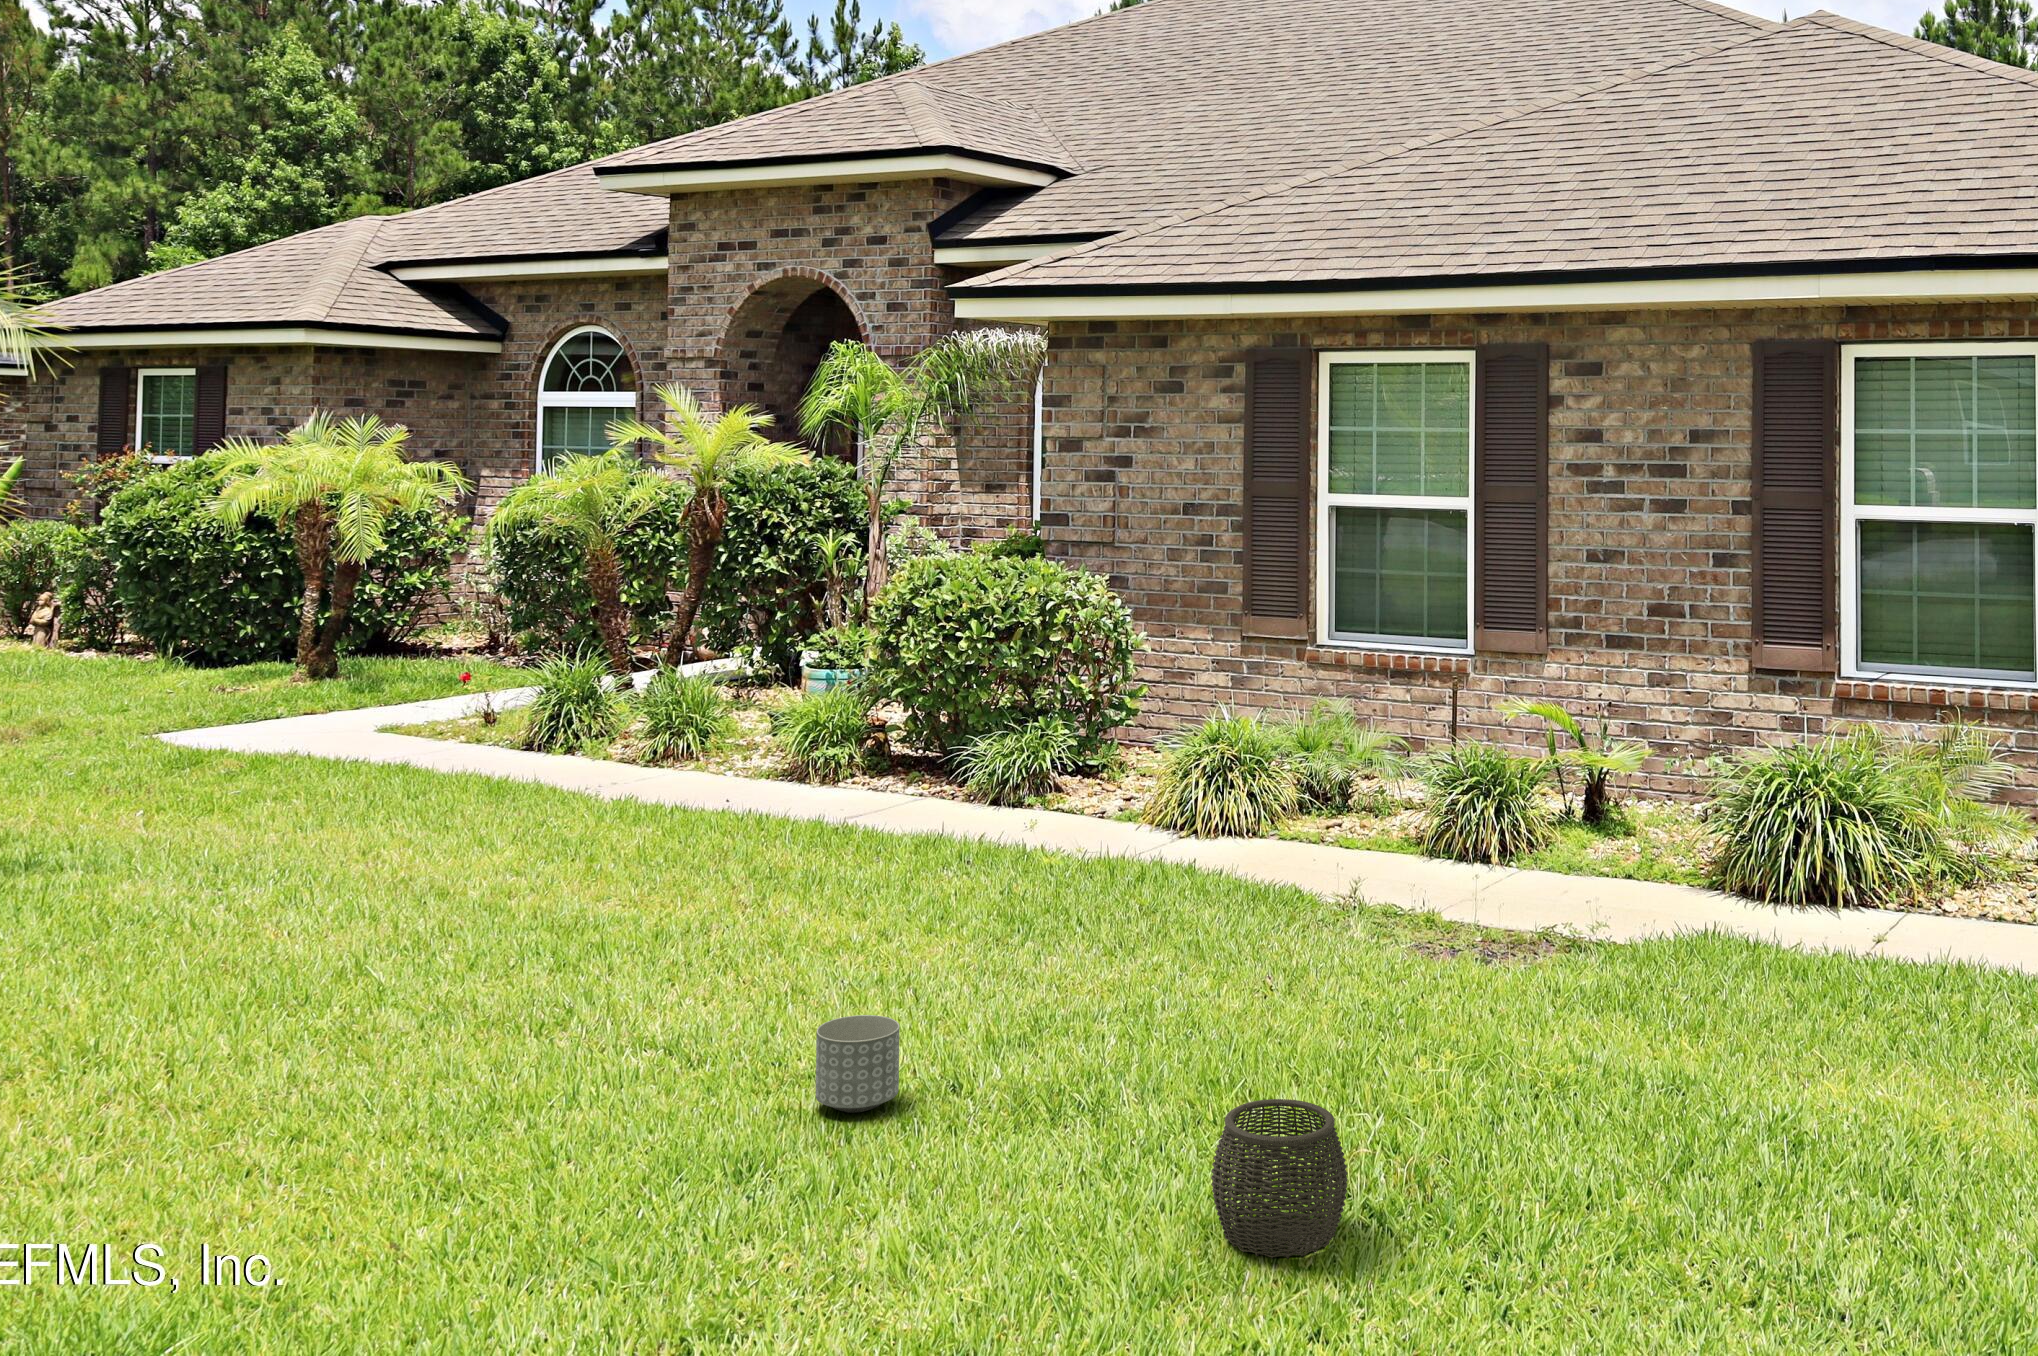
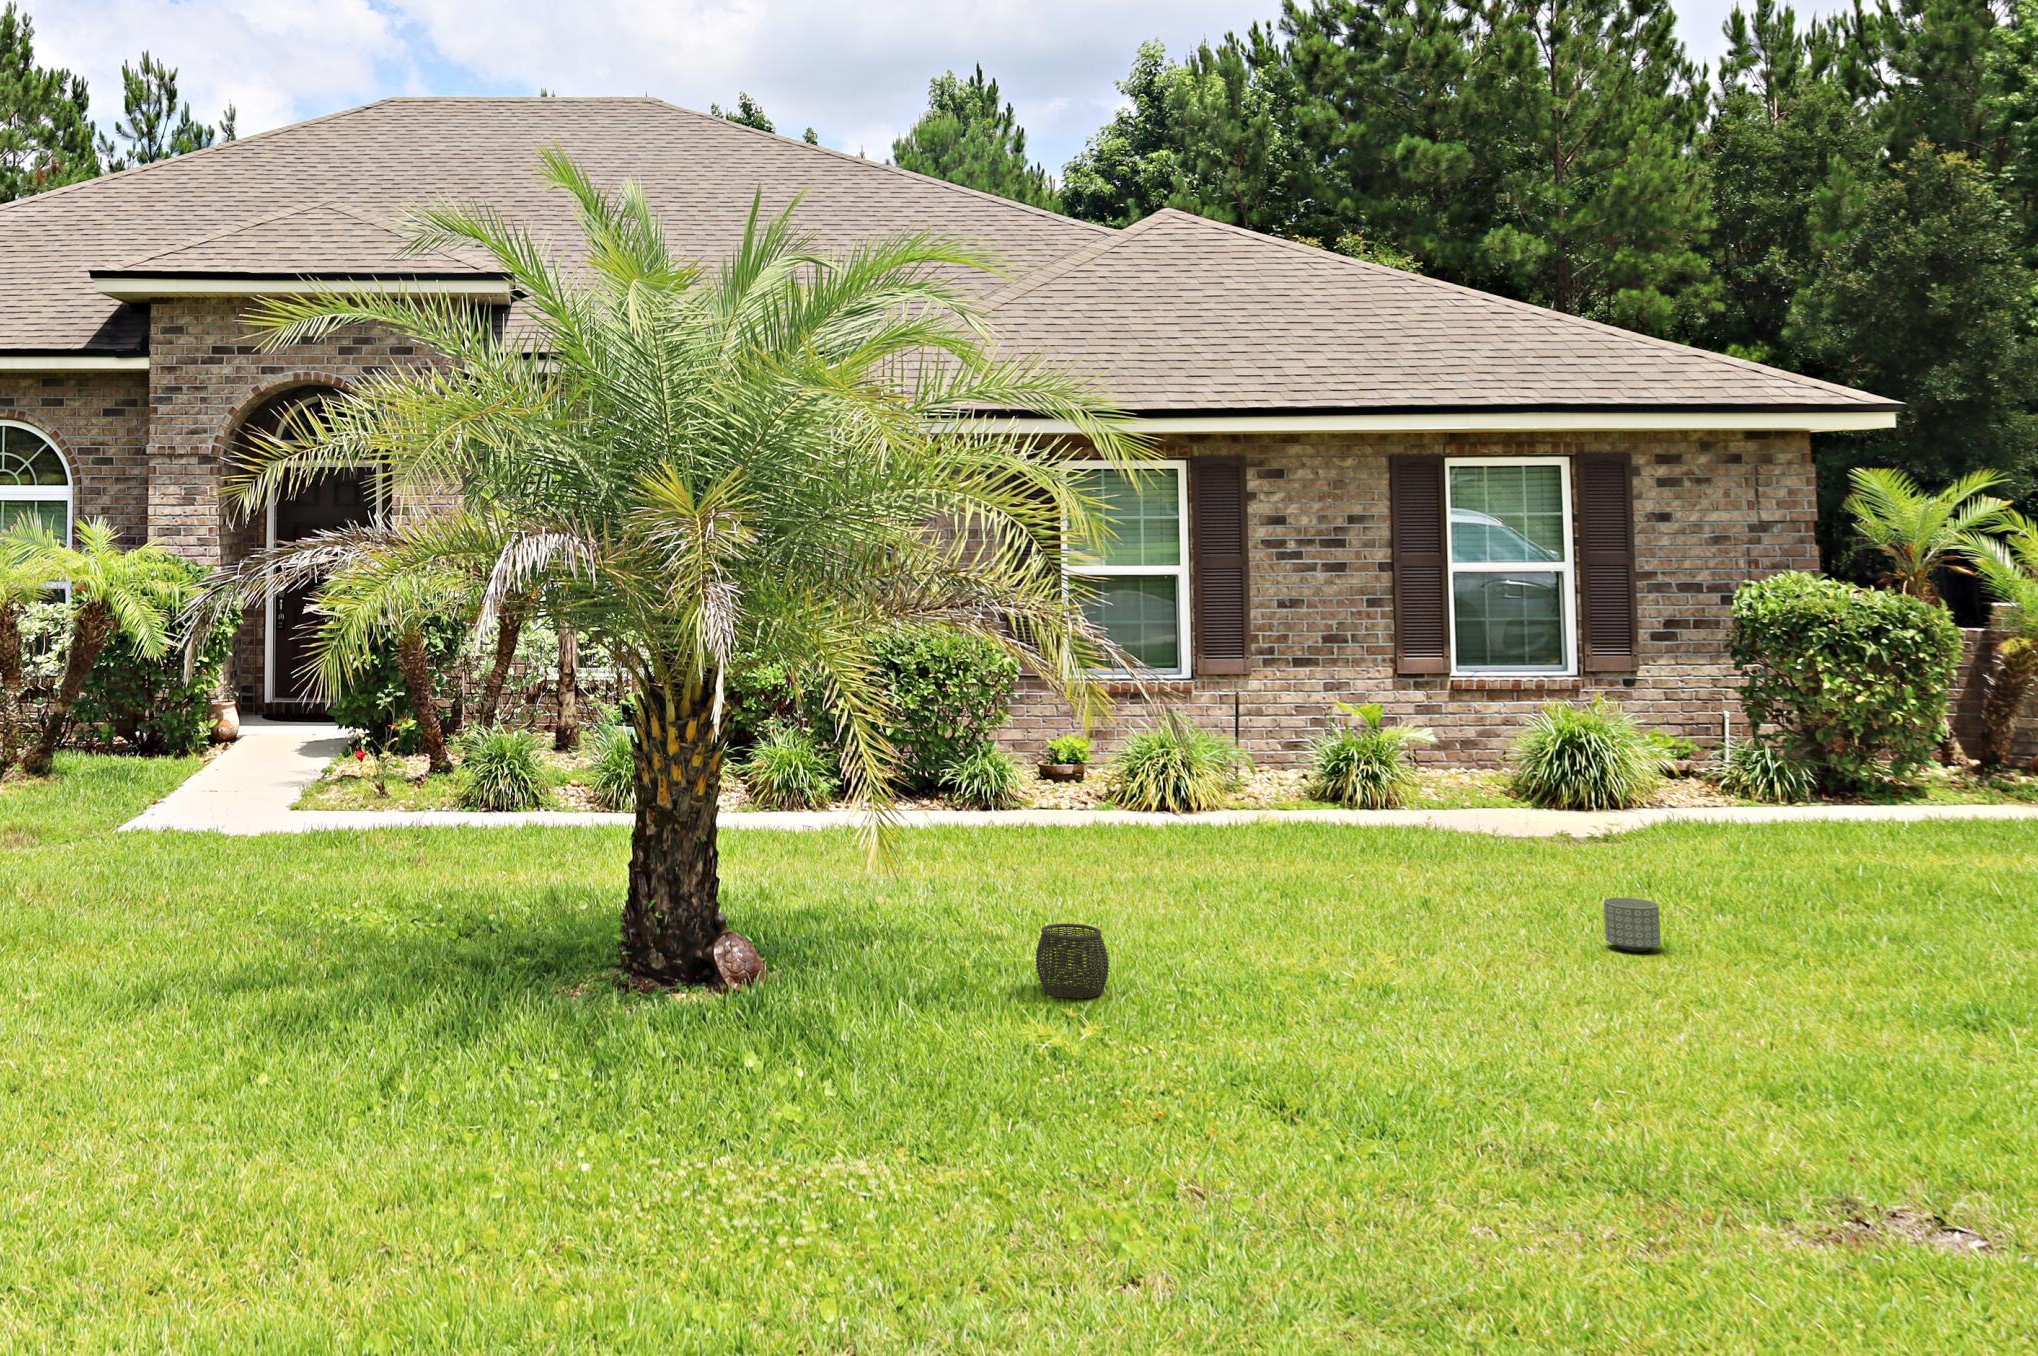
woven basket: present [1211,1099,1348,1258] -> present [1035,924,1109,999]

